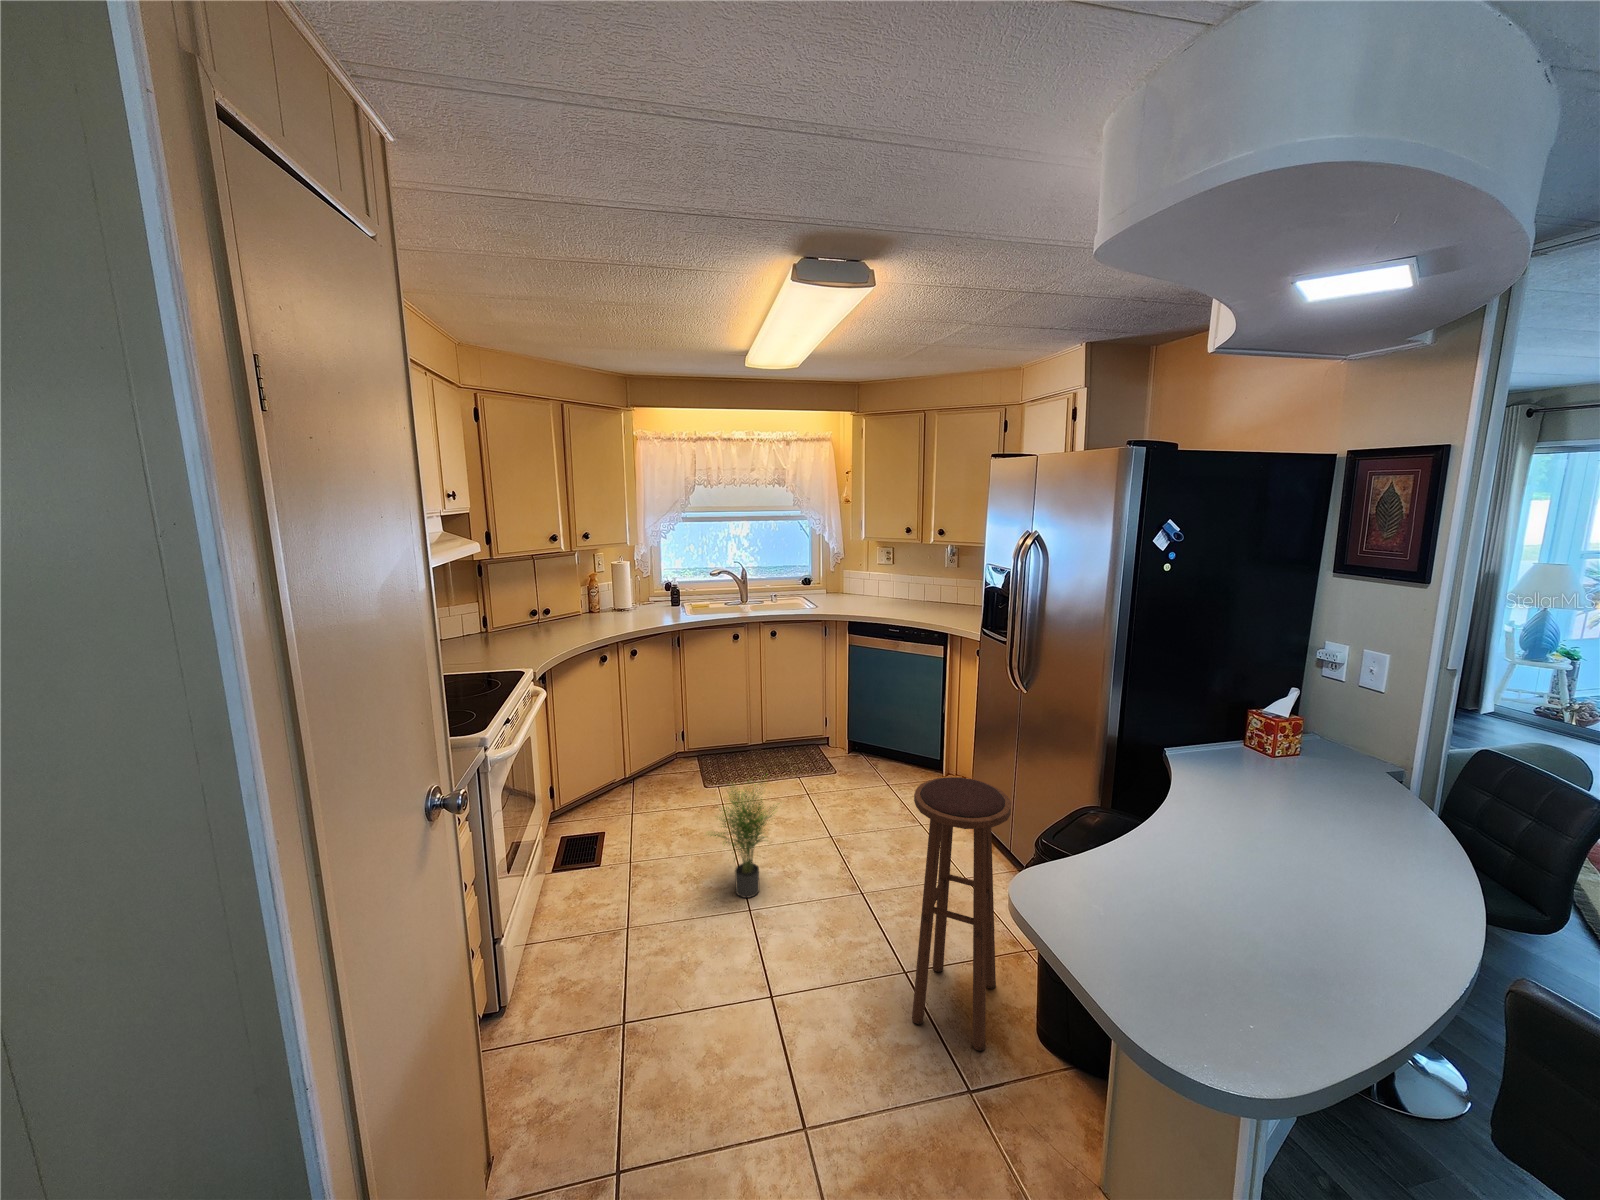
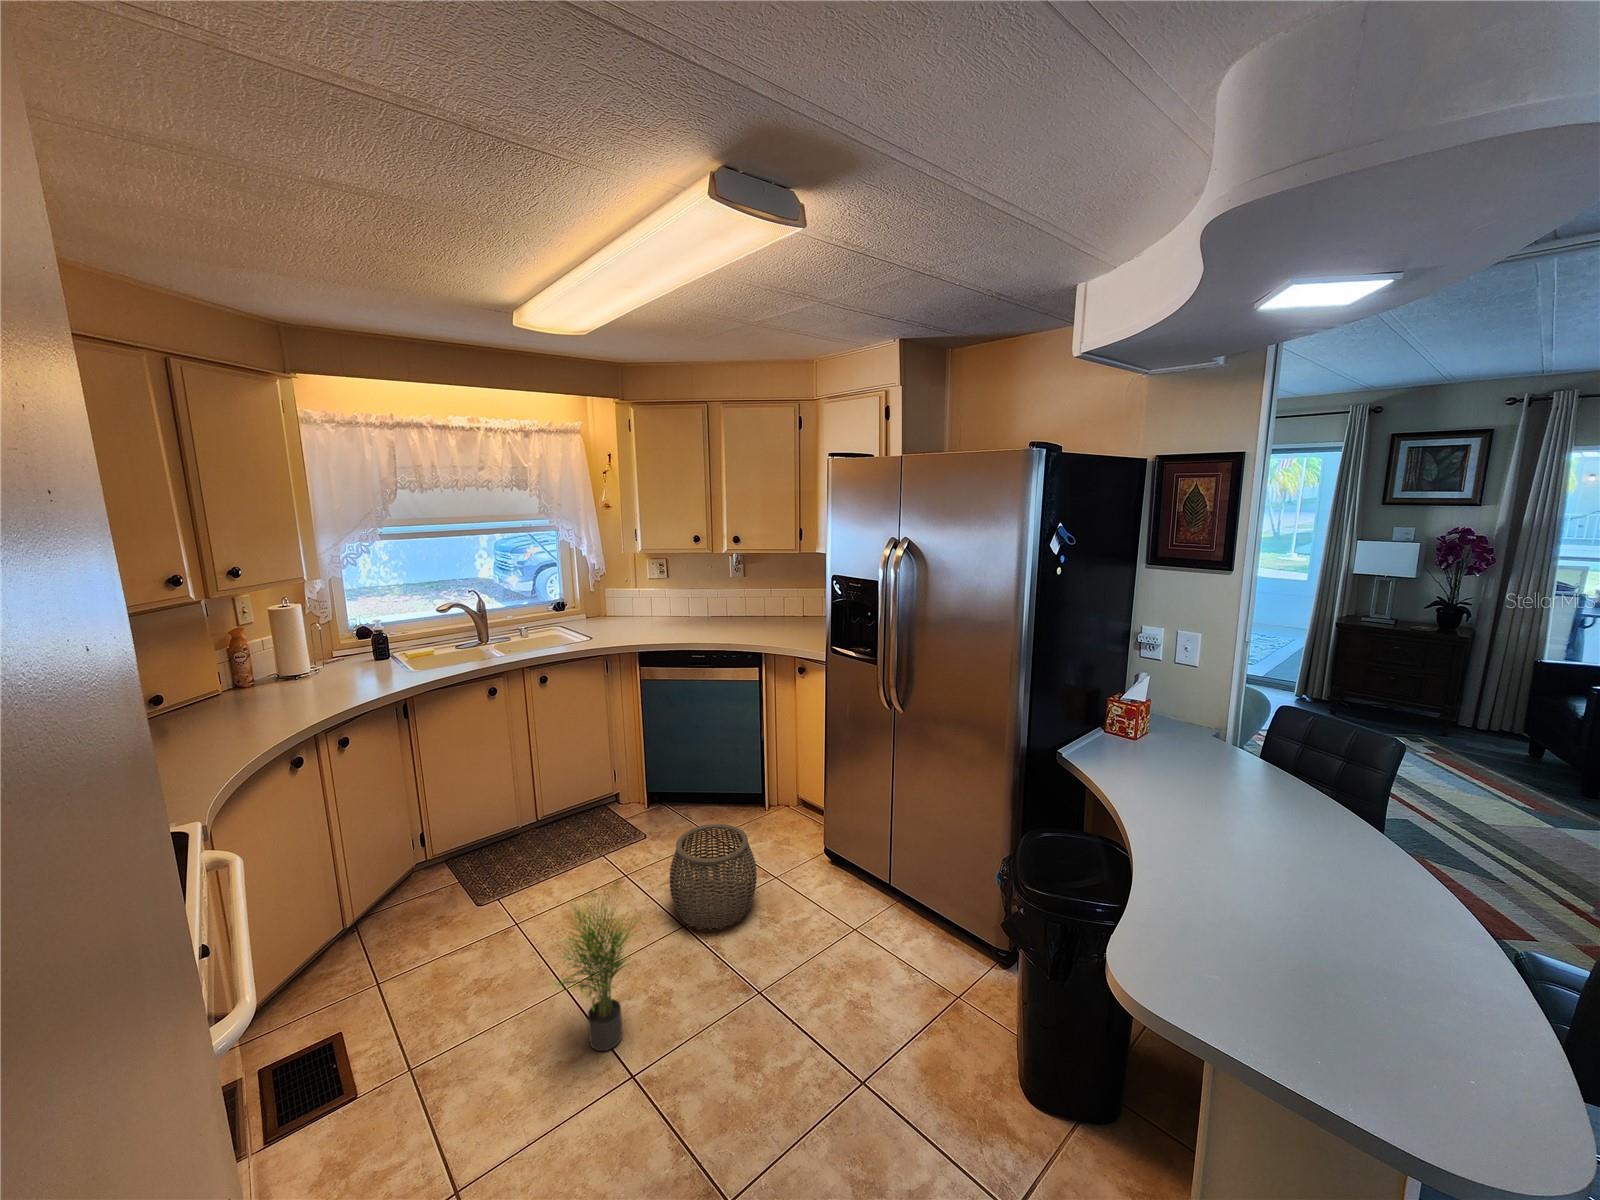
woven basket: none [827,765,900,849] -> present [669,824,757,930]
stool: present [912,777,1011,1051] -> none [863,828,974,1134]

